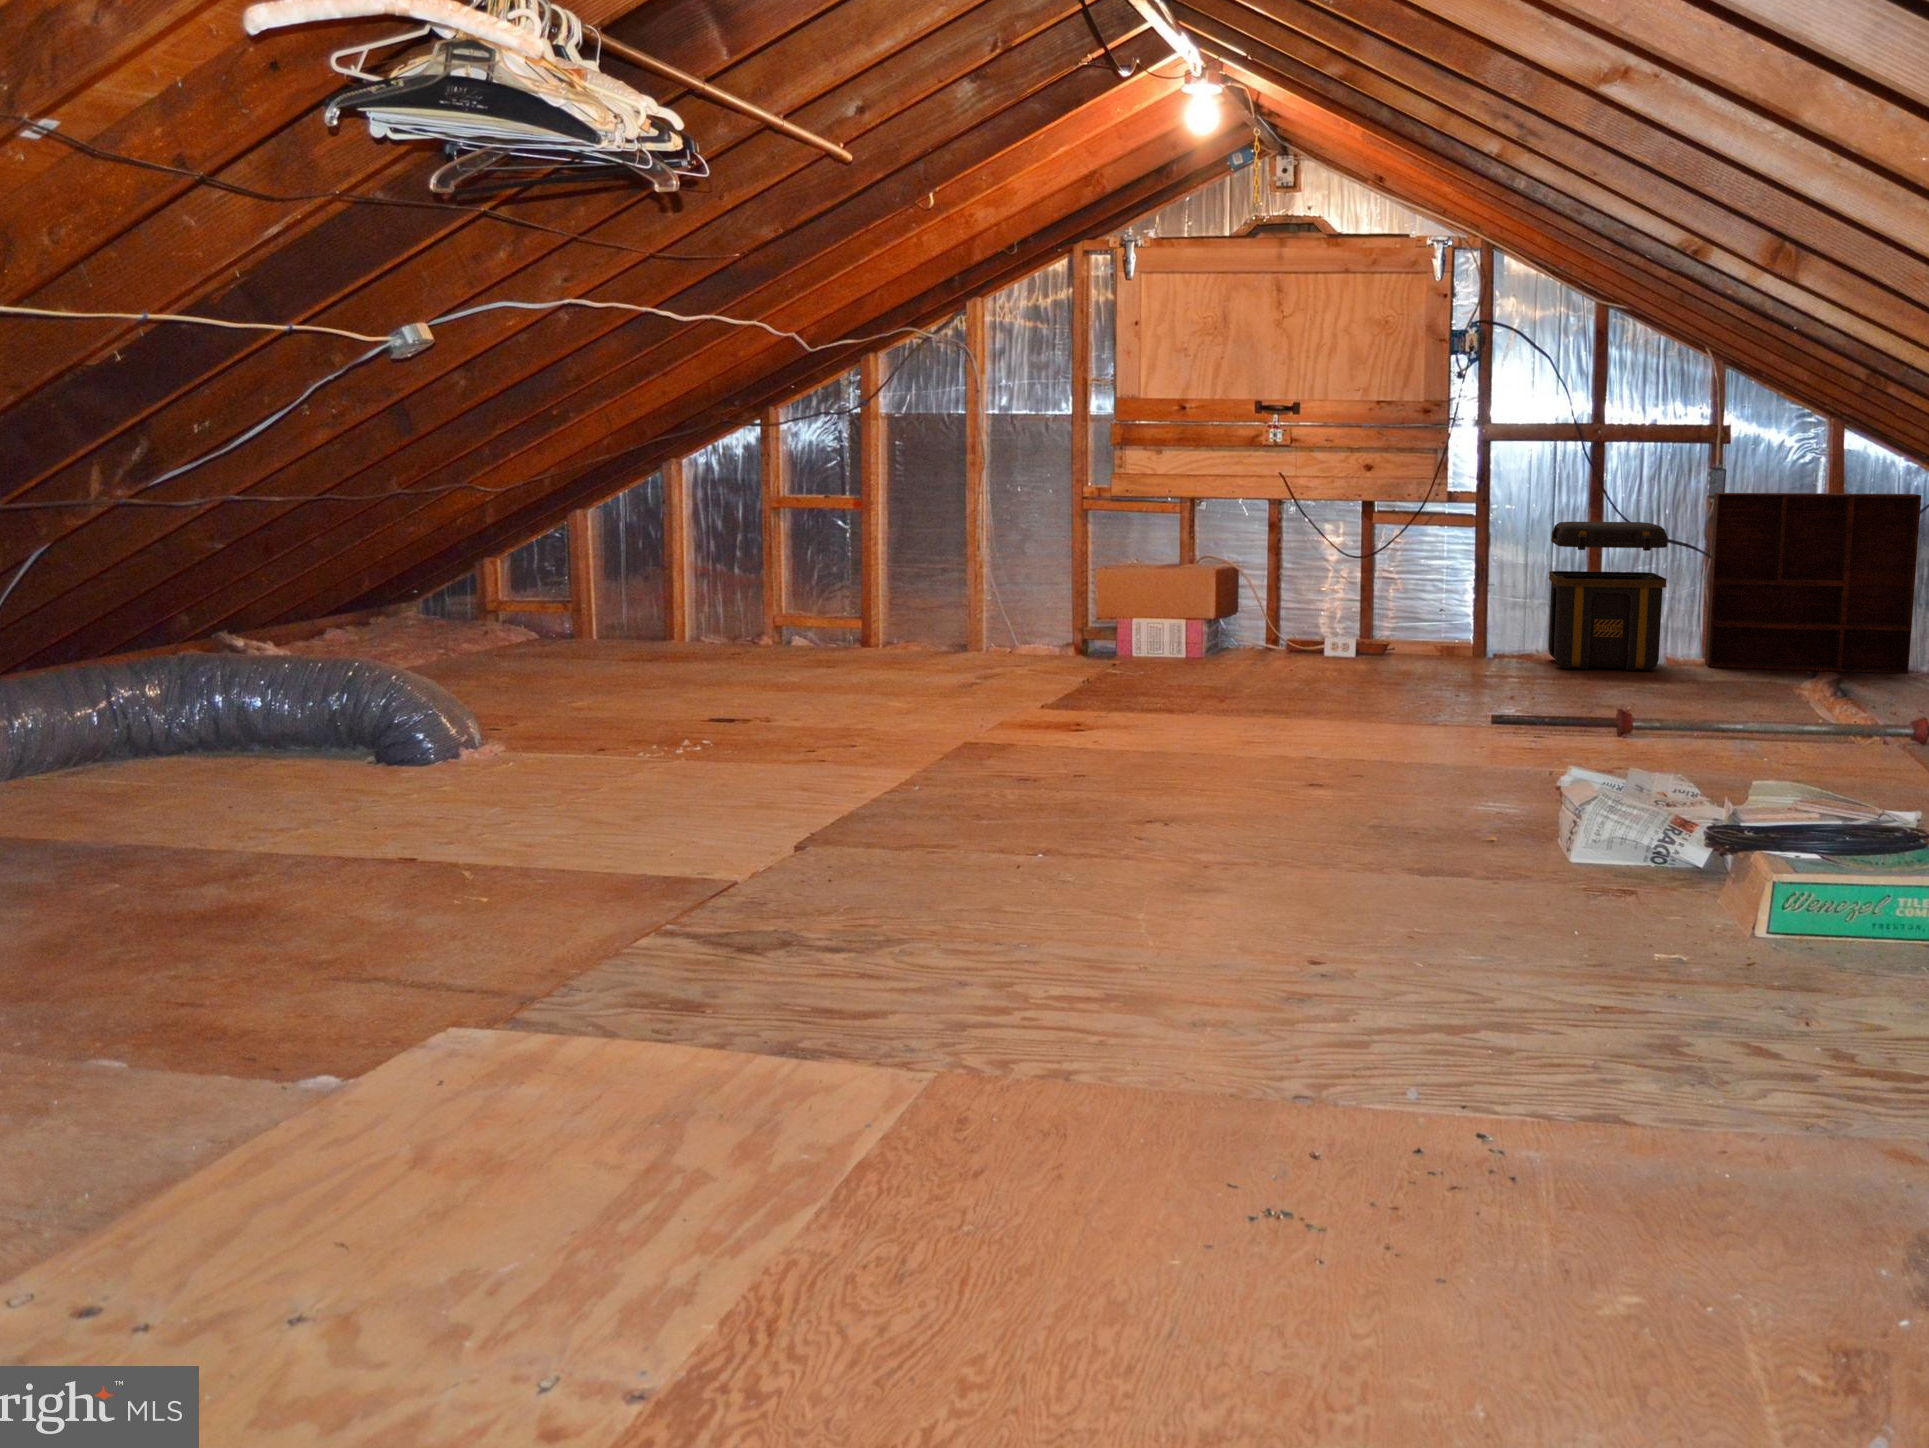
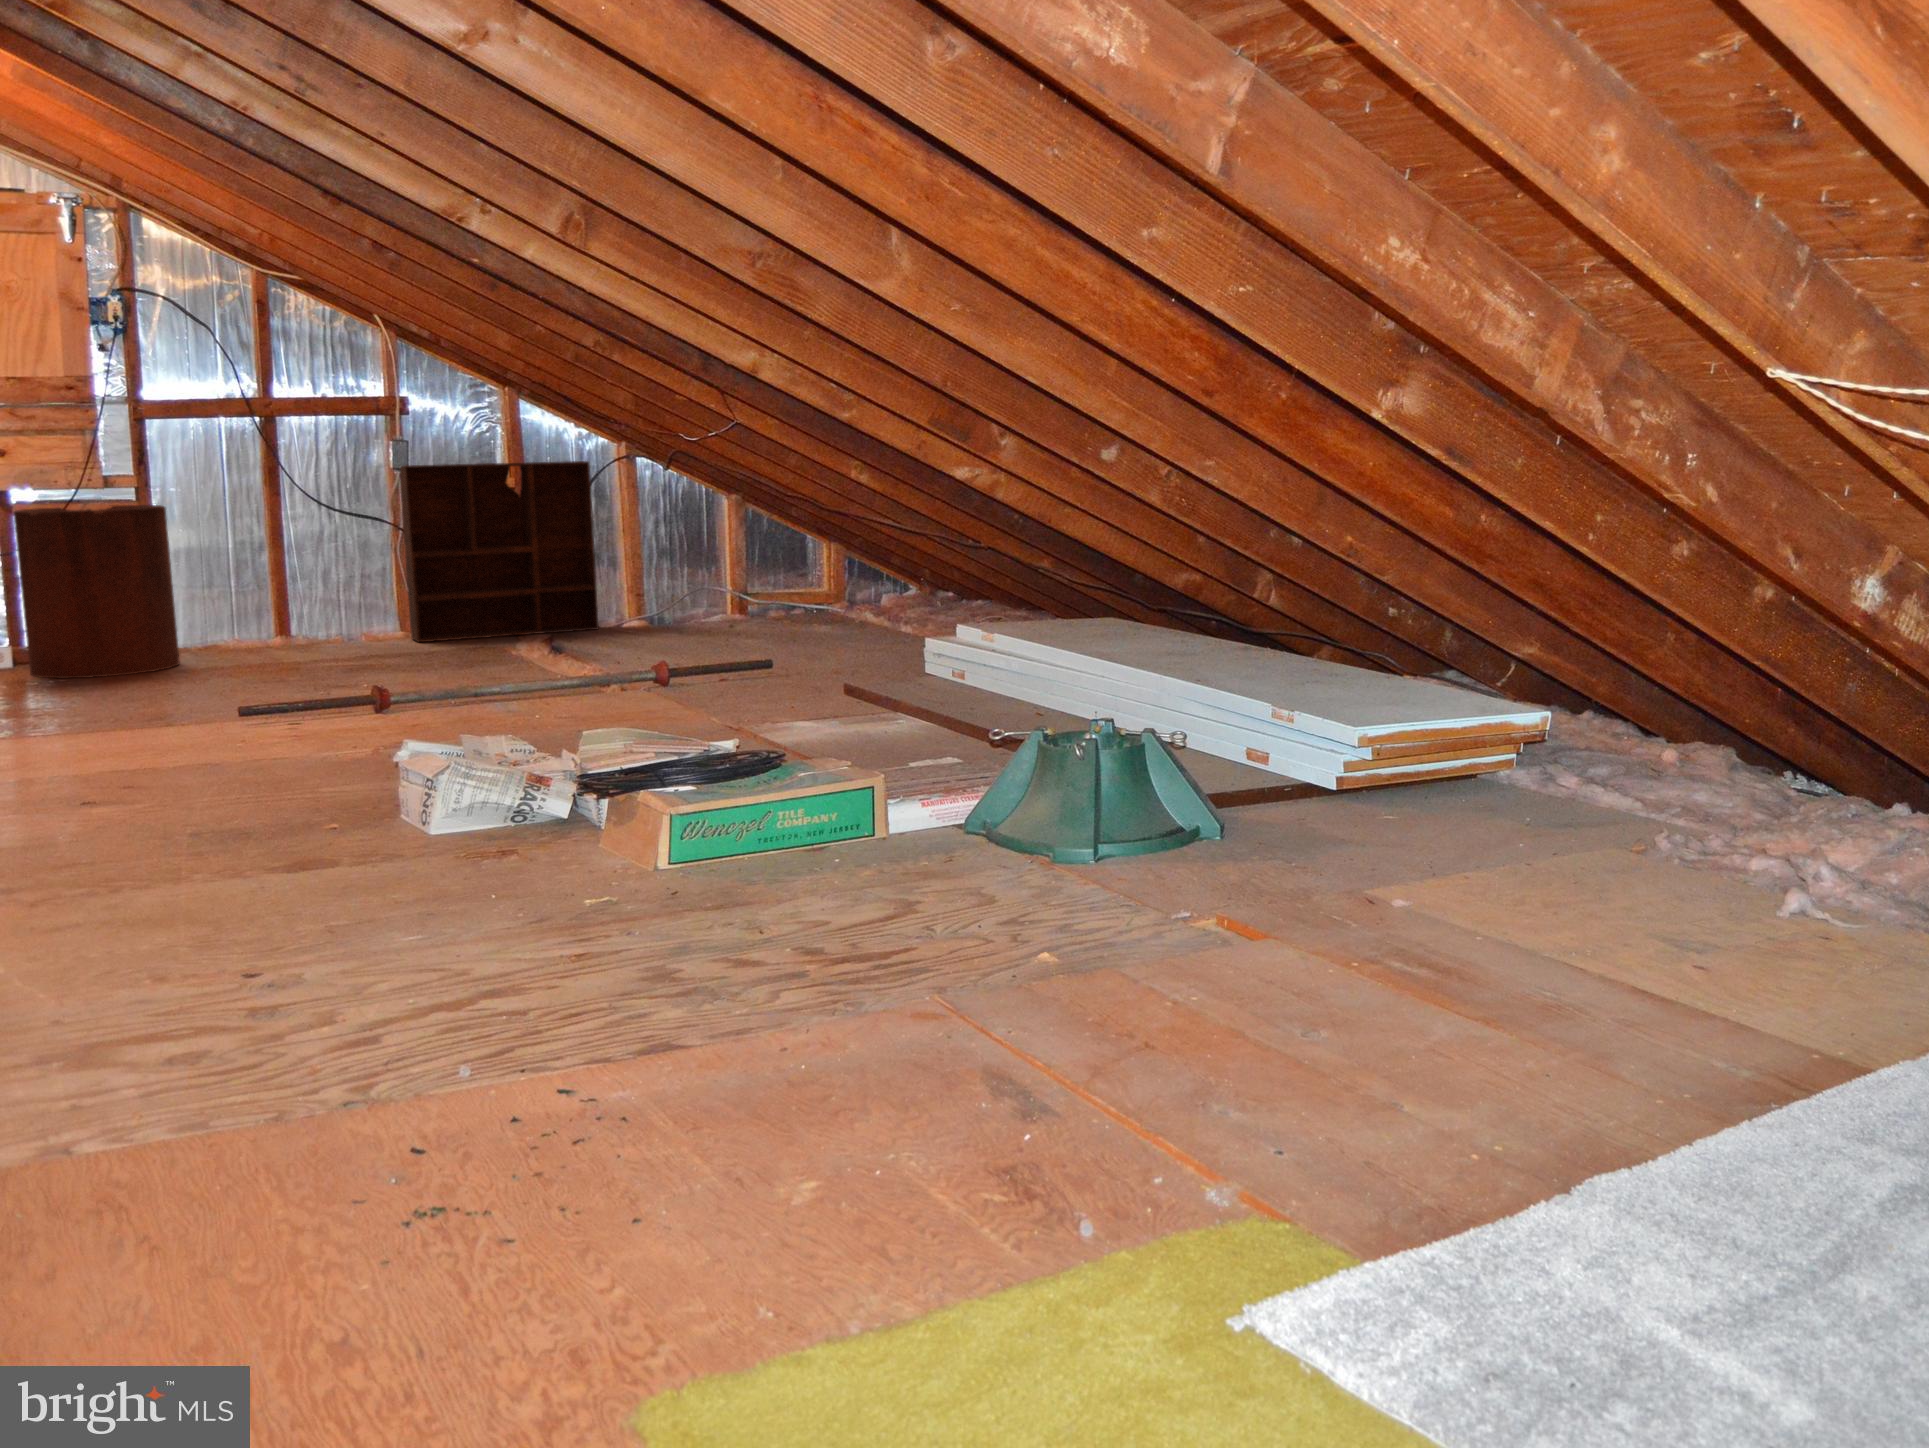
trash can: none [1370,520,1493,668] -> present [14,505,180,678]
toolbox: present [1548,522,1668,671] -> none [233,499,371,660]

